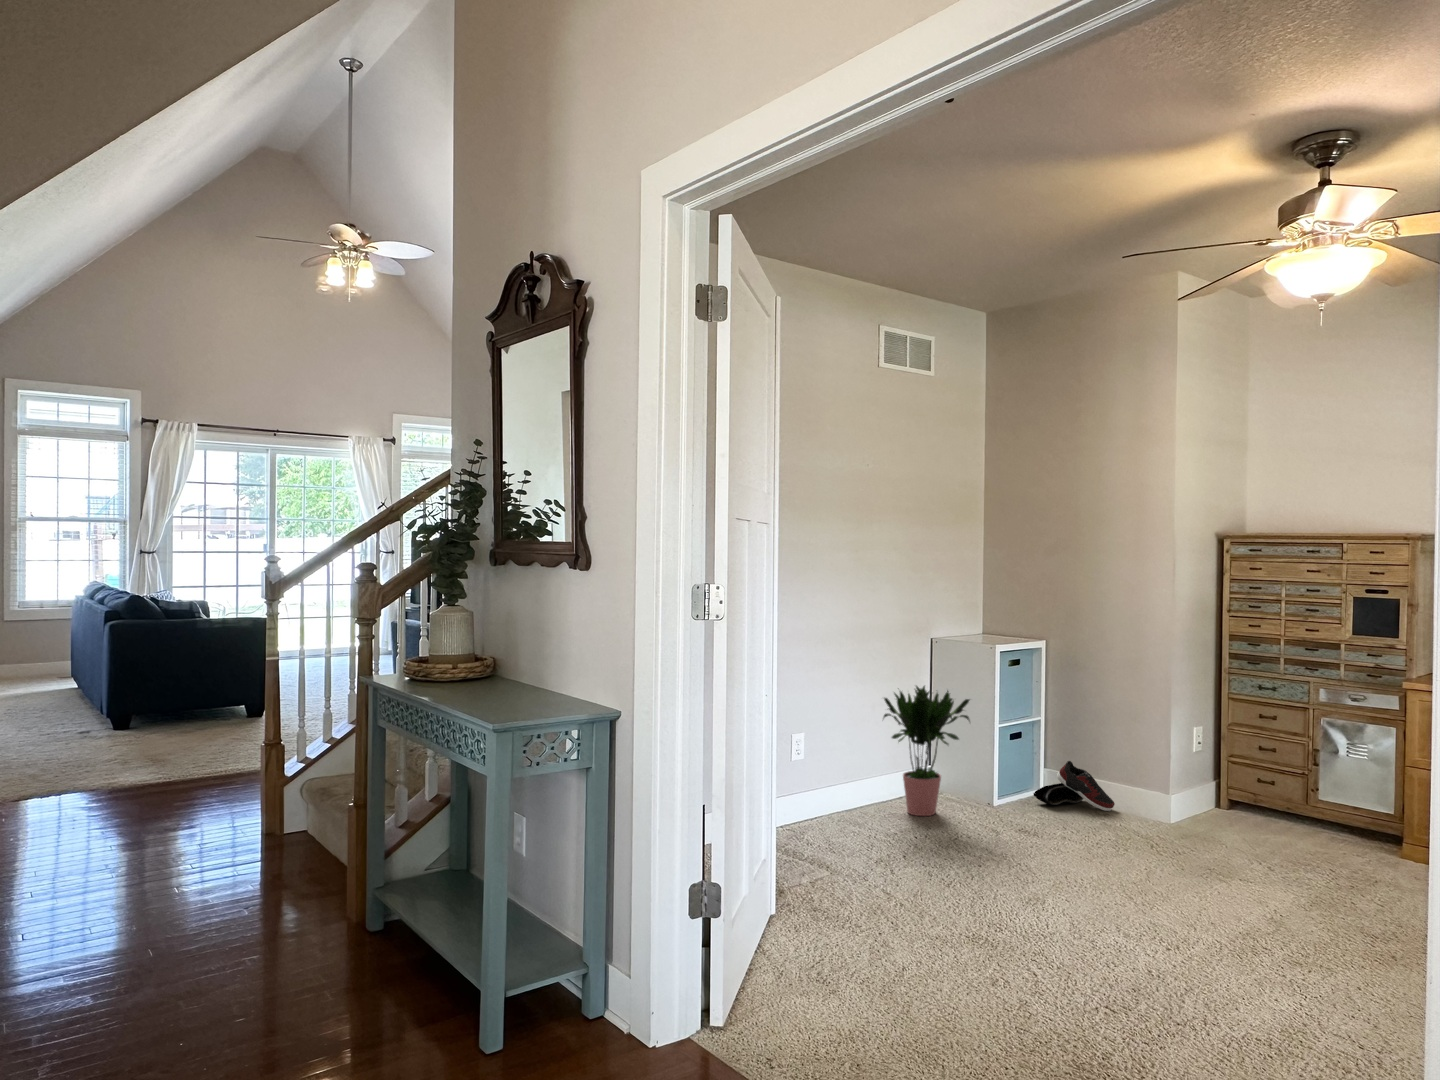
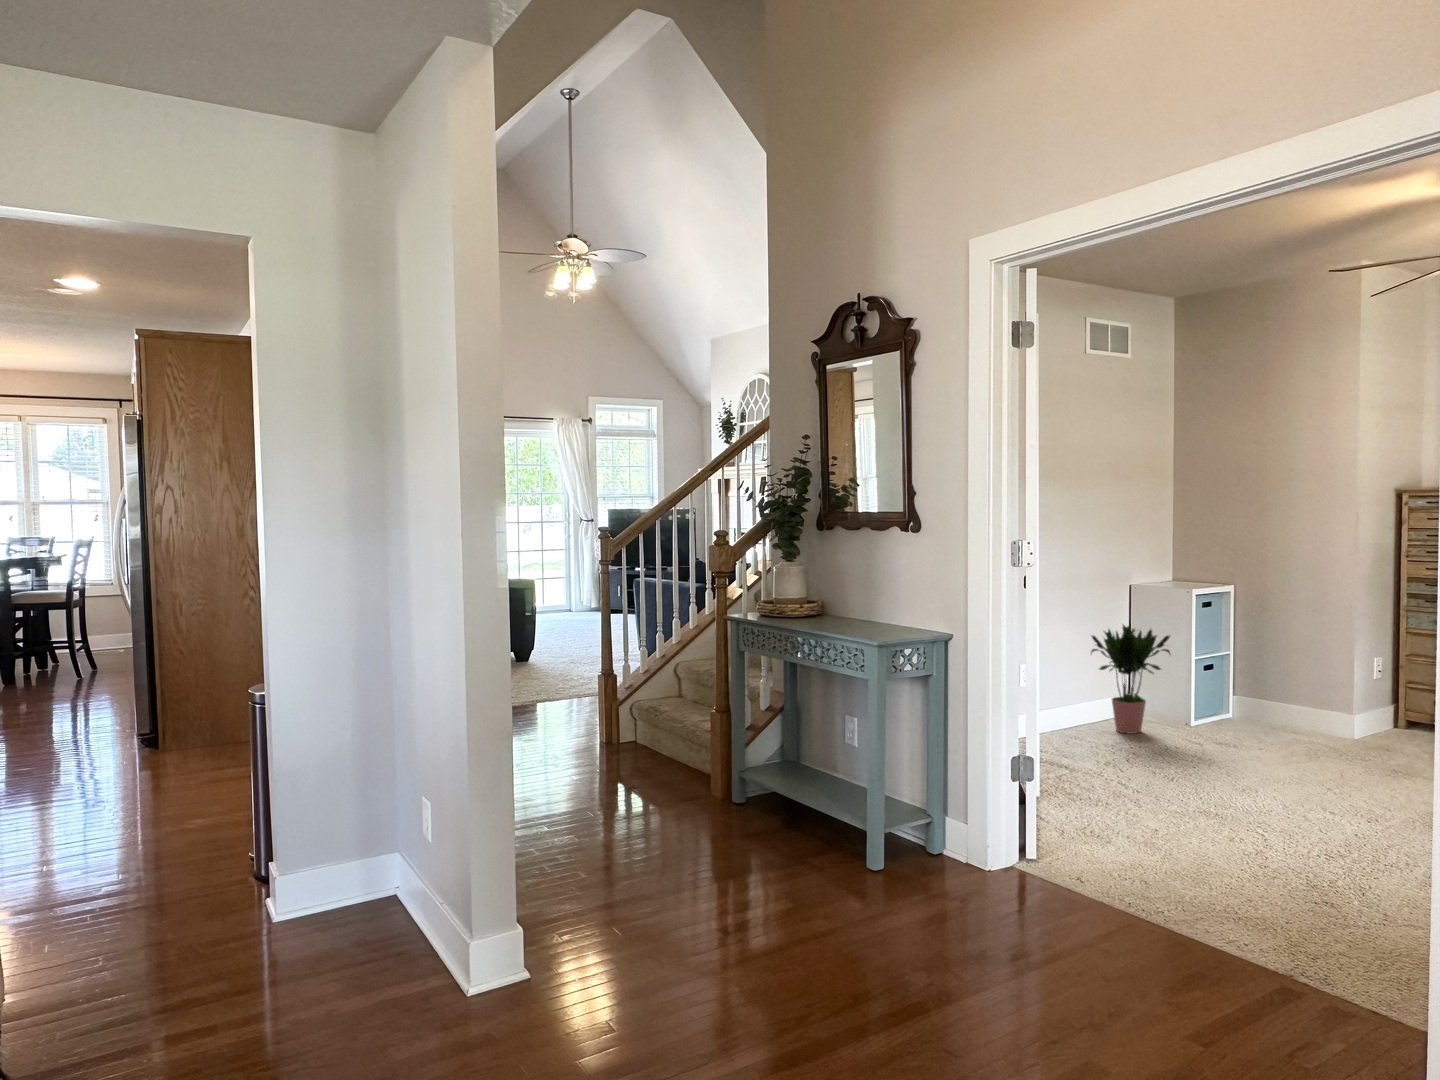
shoe: present [1034,761,1115,811] -> none [1225,688,1301,731]

